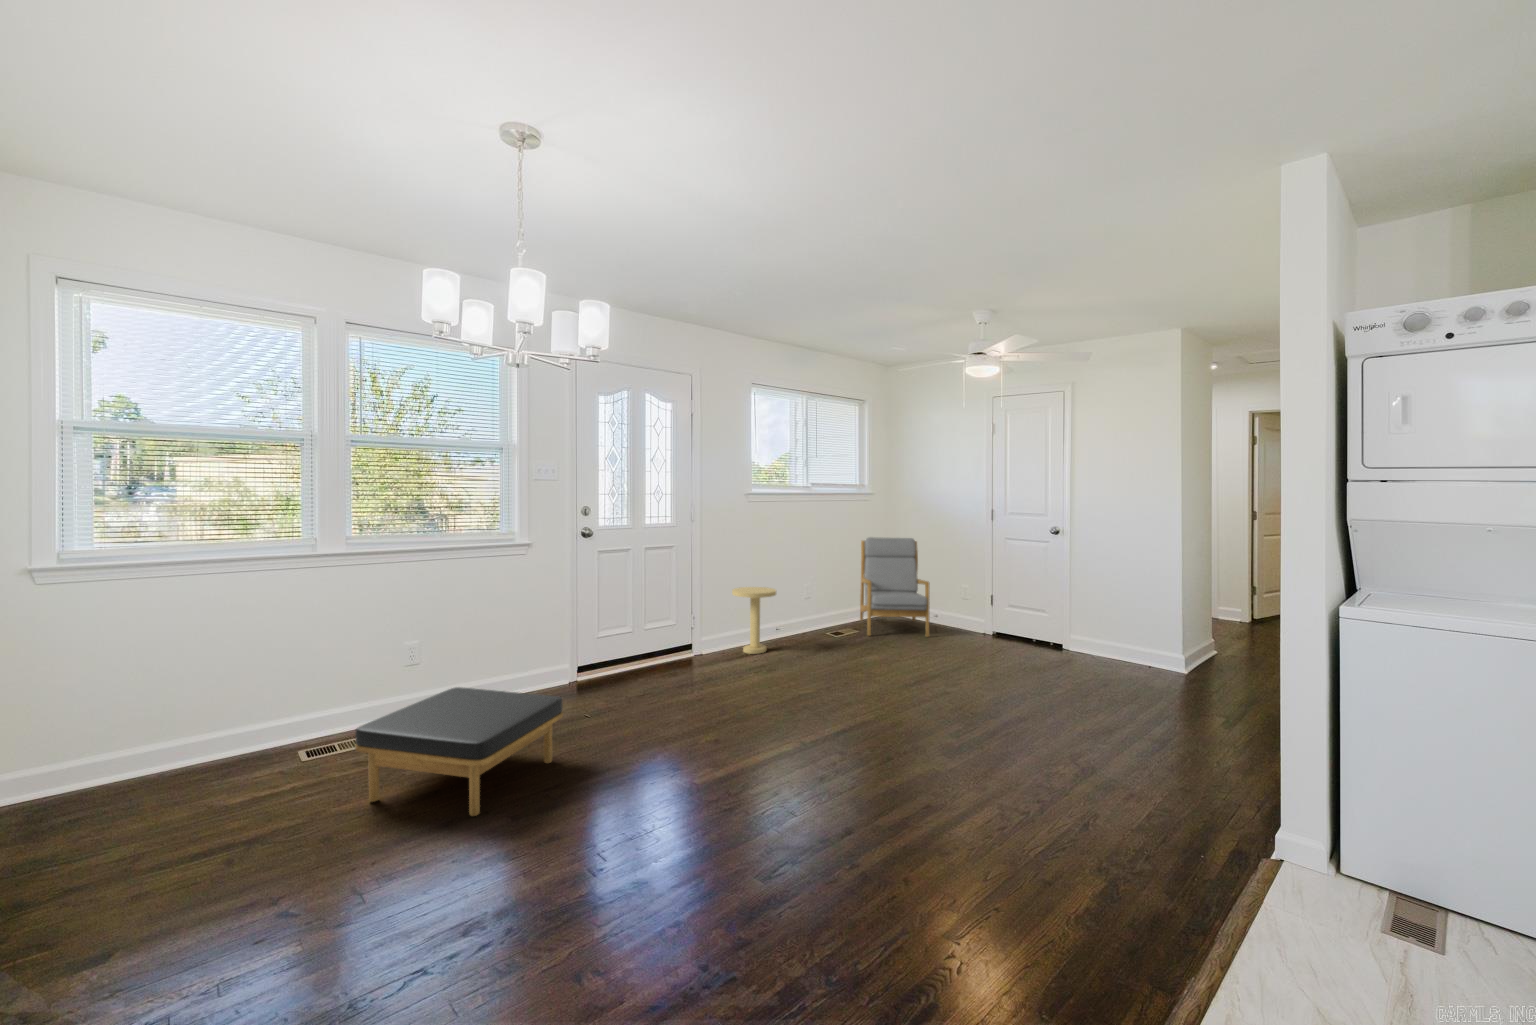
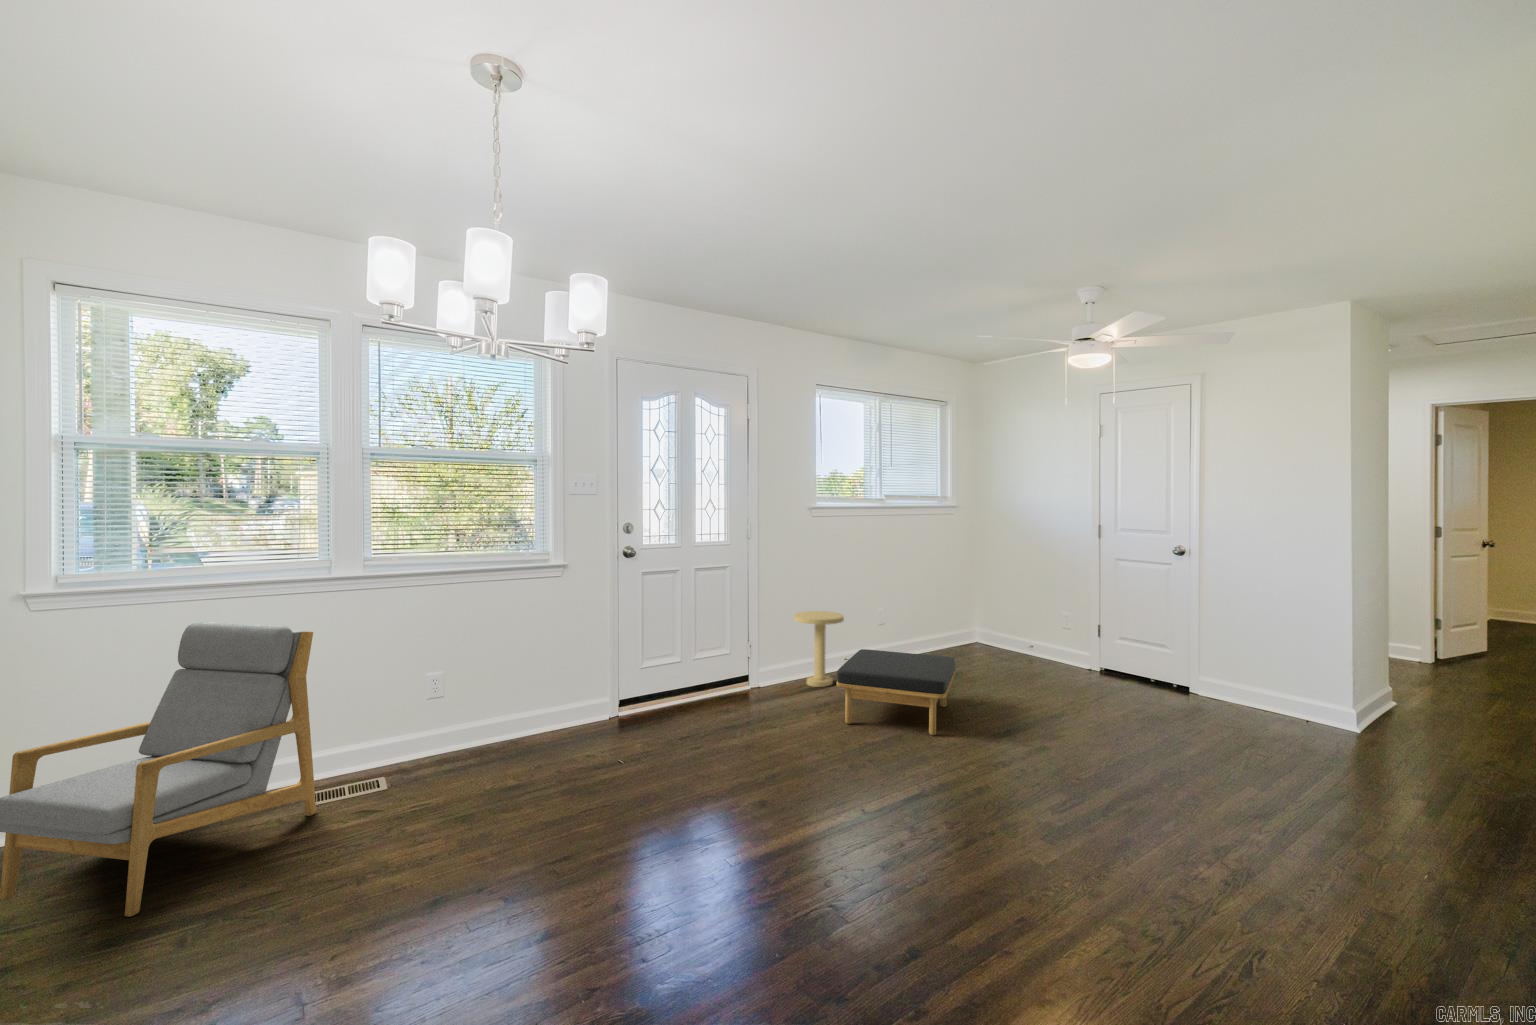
armchair: present [860,537,929,637] -> present [0,622,316,917]
ottoman: present [355,687,563,816] -> present [837,649,956,735]

